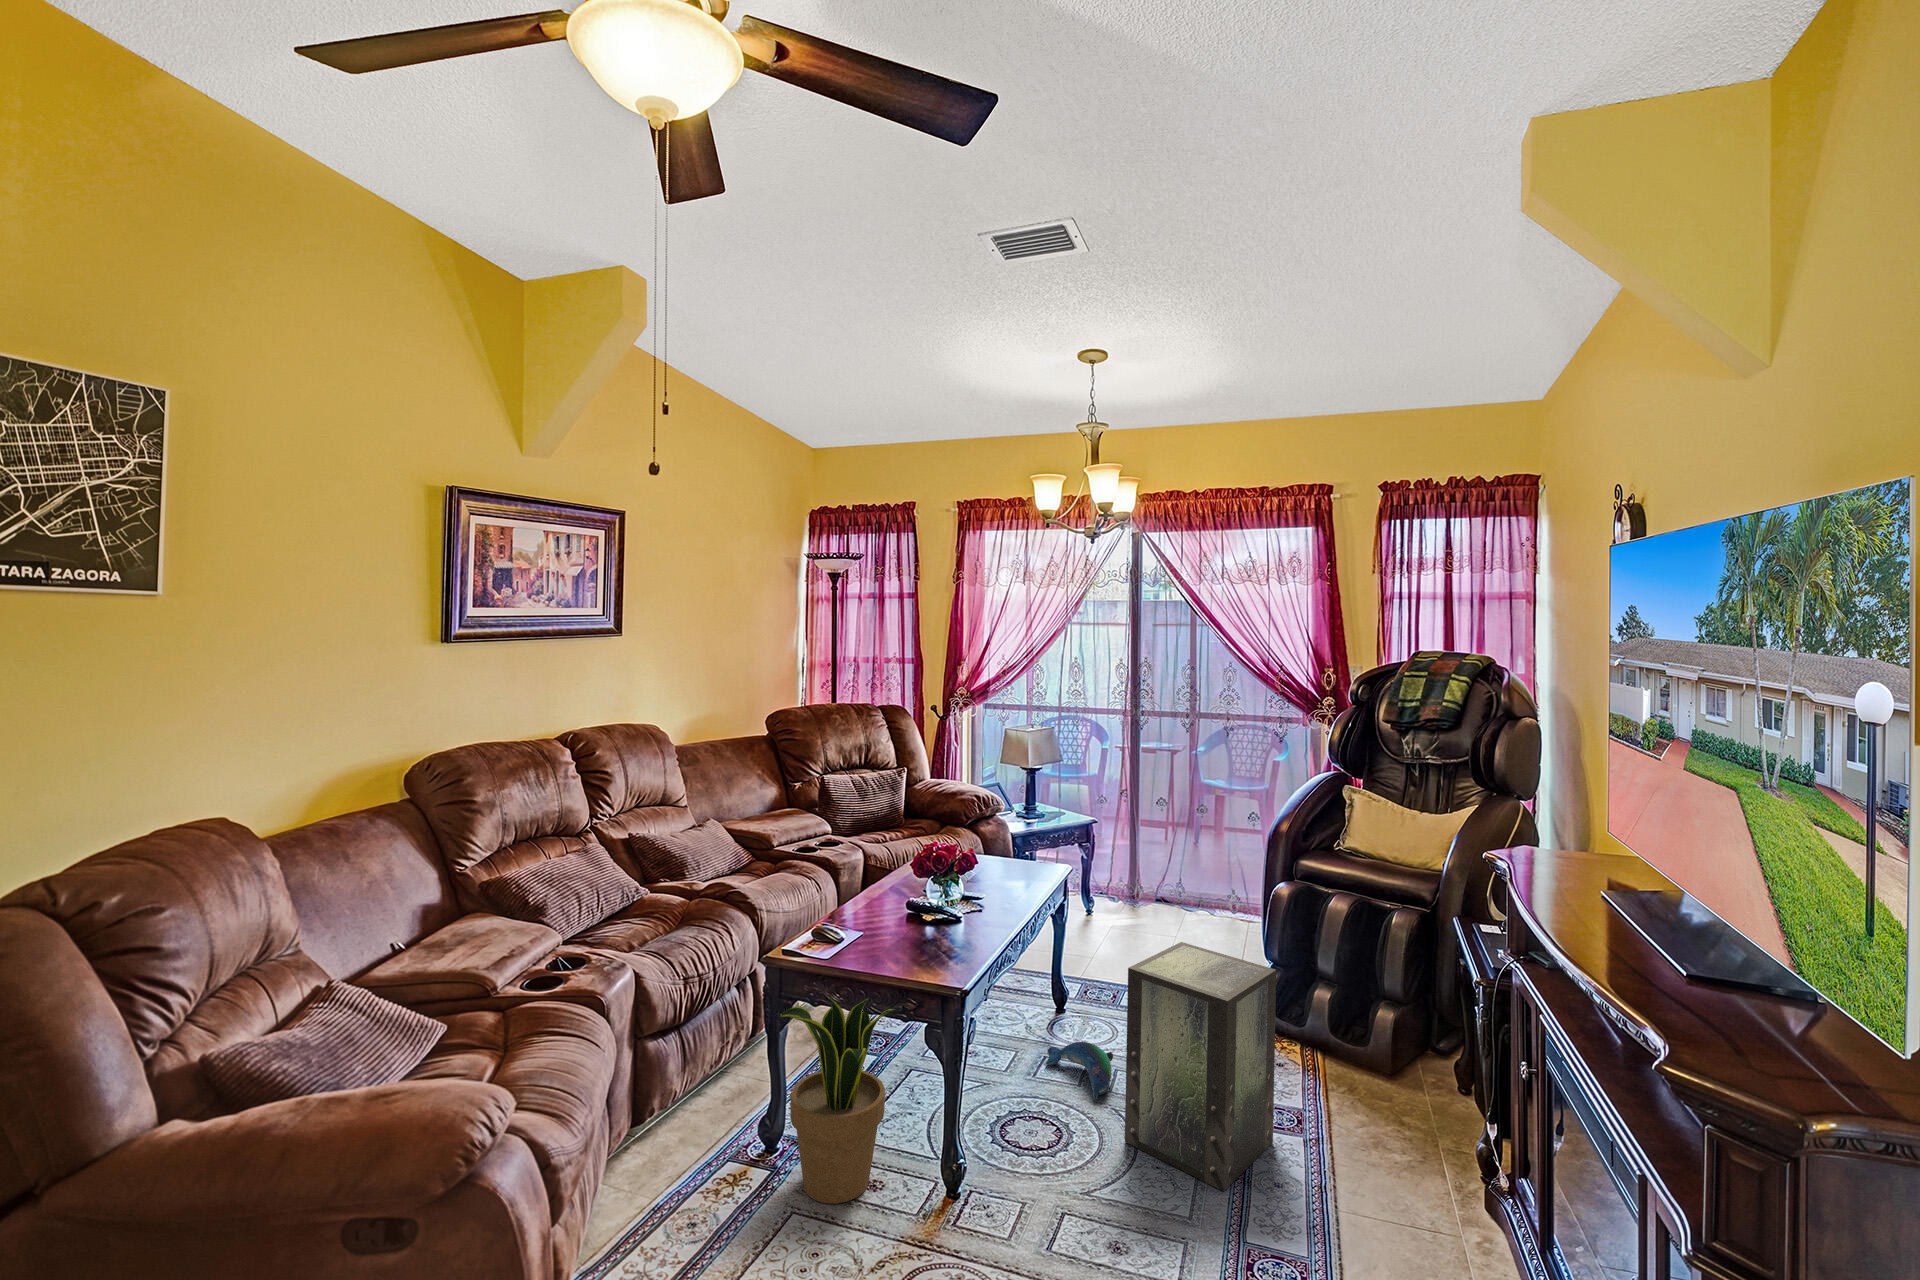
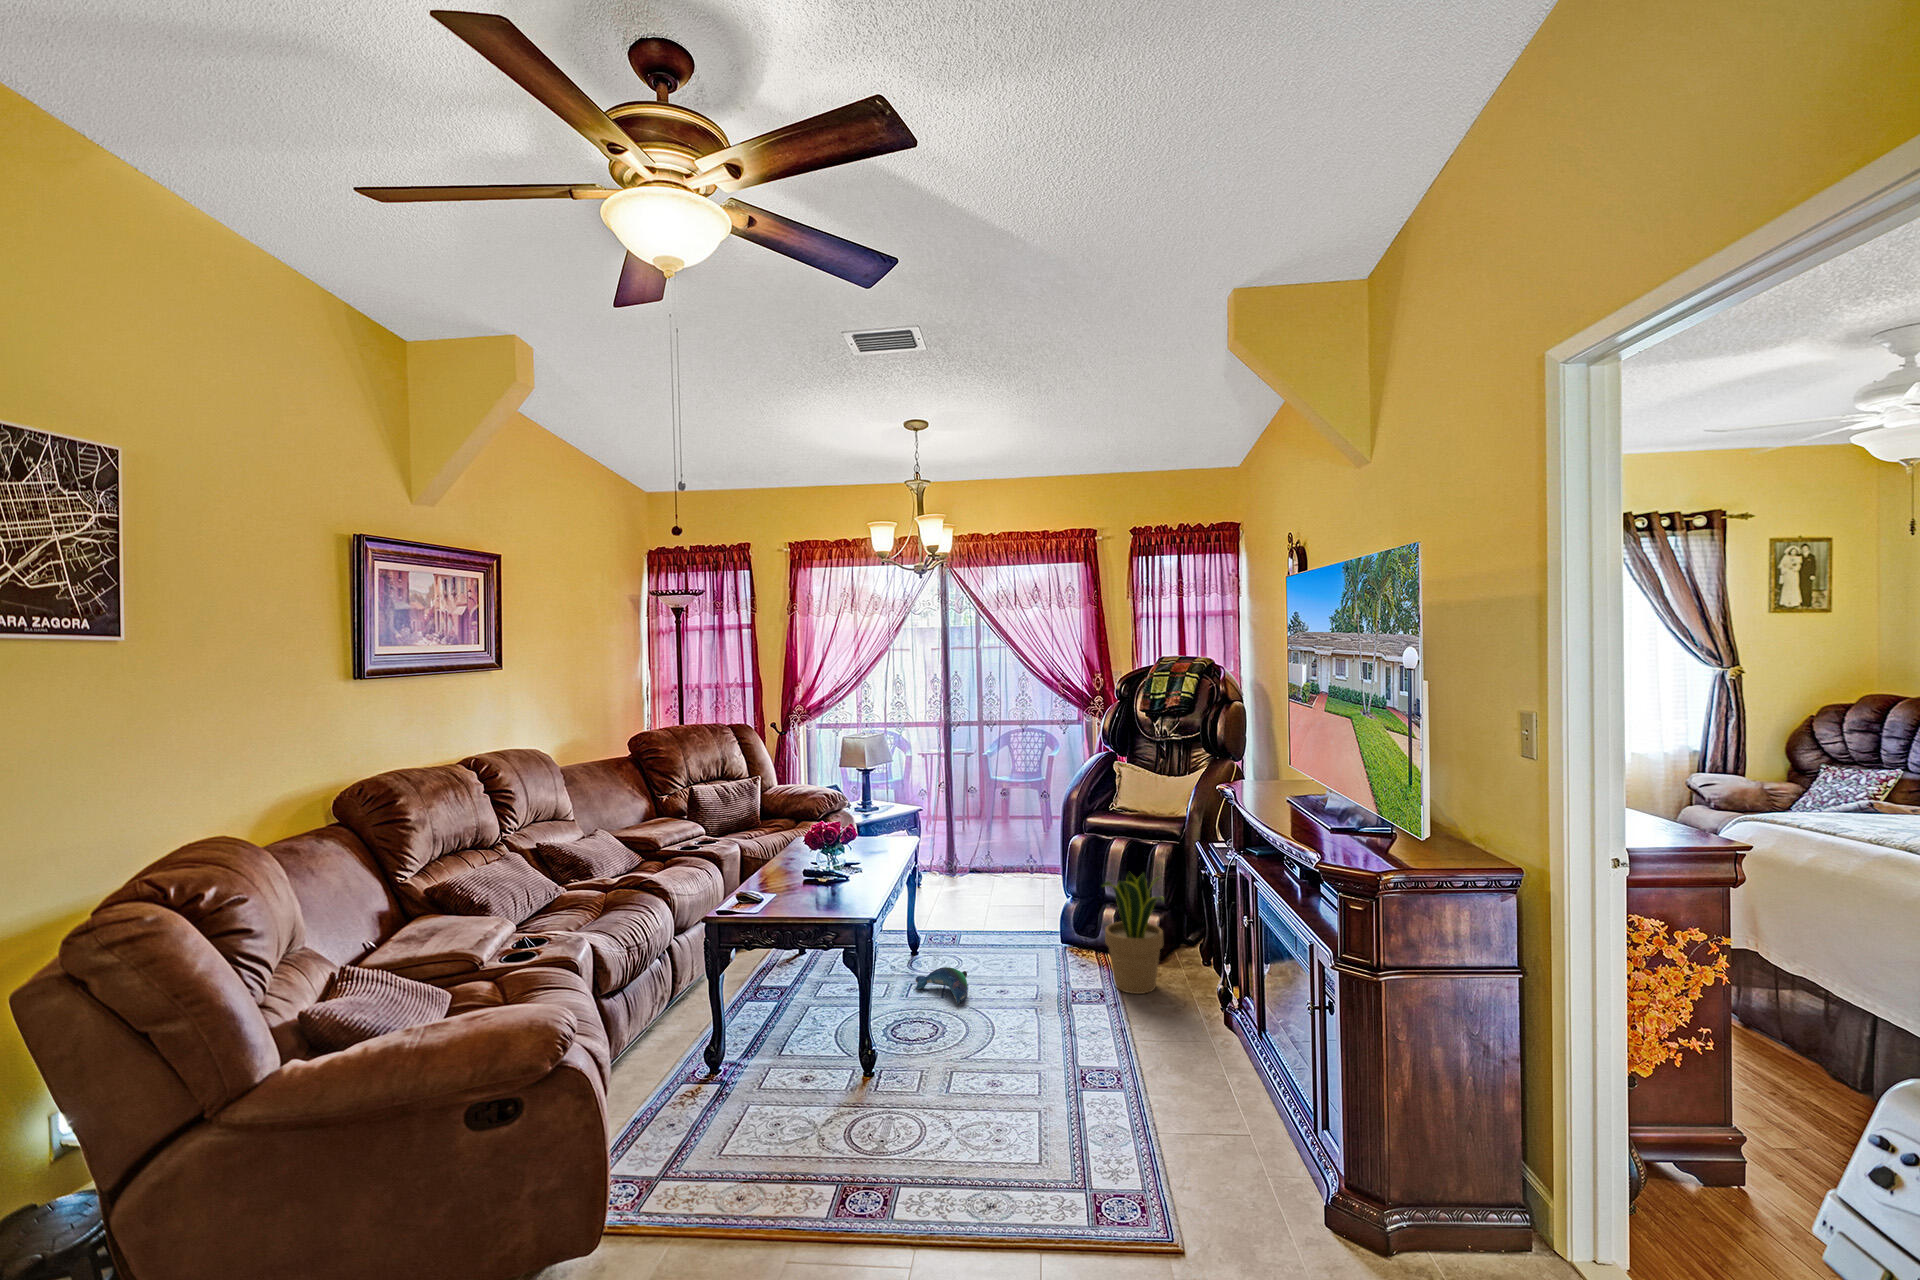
storage box: present [1125,942,1276,1191] -> none [982,878,1085,1042]
potted plant: present [778,997,896,1204] -> present [1102,872,1164,994]

